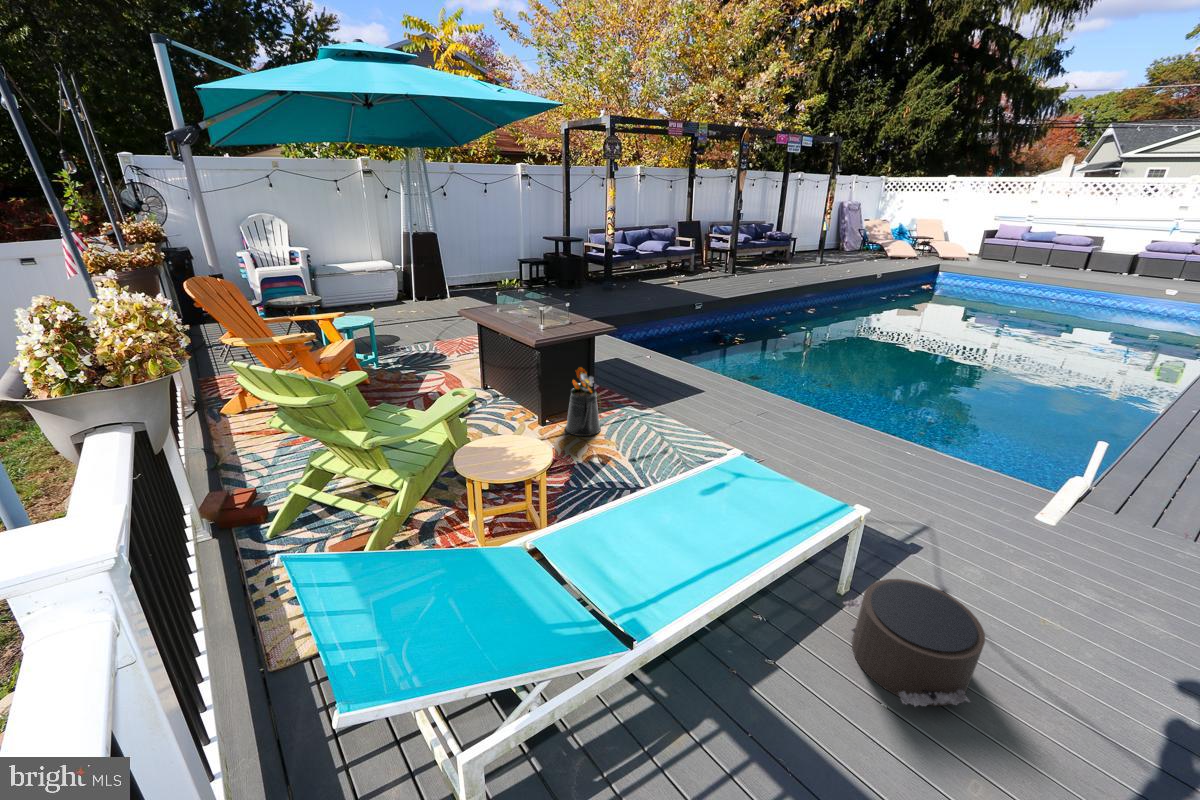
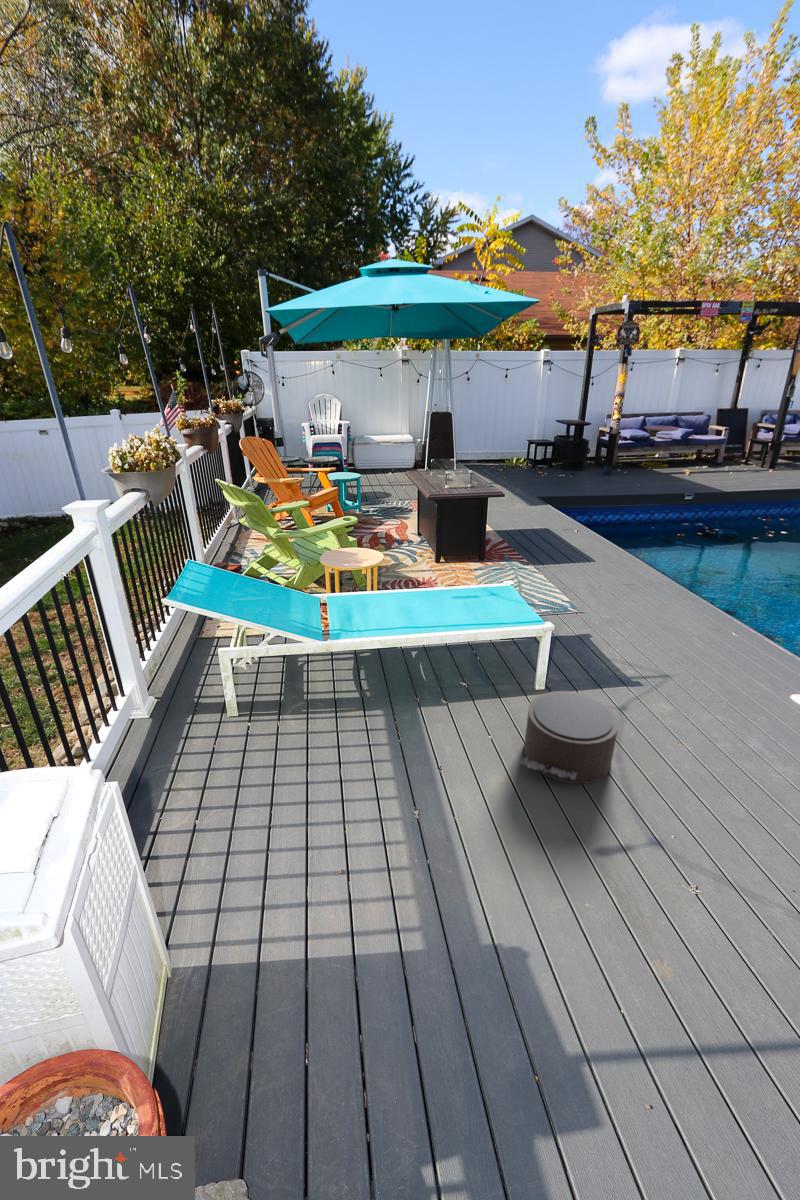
side table: none [627,238,658,280] -> present [642,425,678,468]
watering can: present [565,368,601,436] -> none [456,520,487,578]

